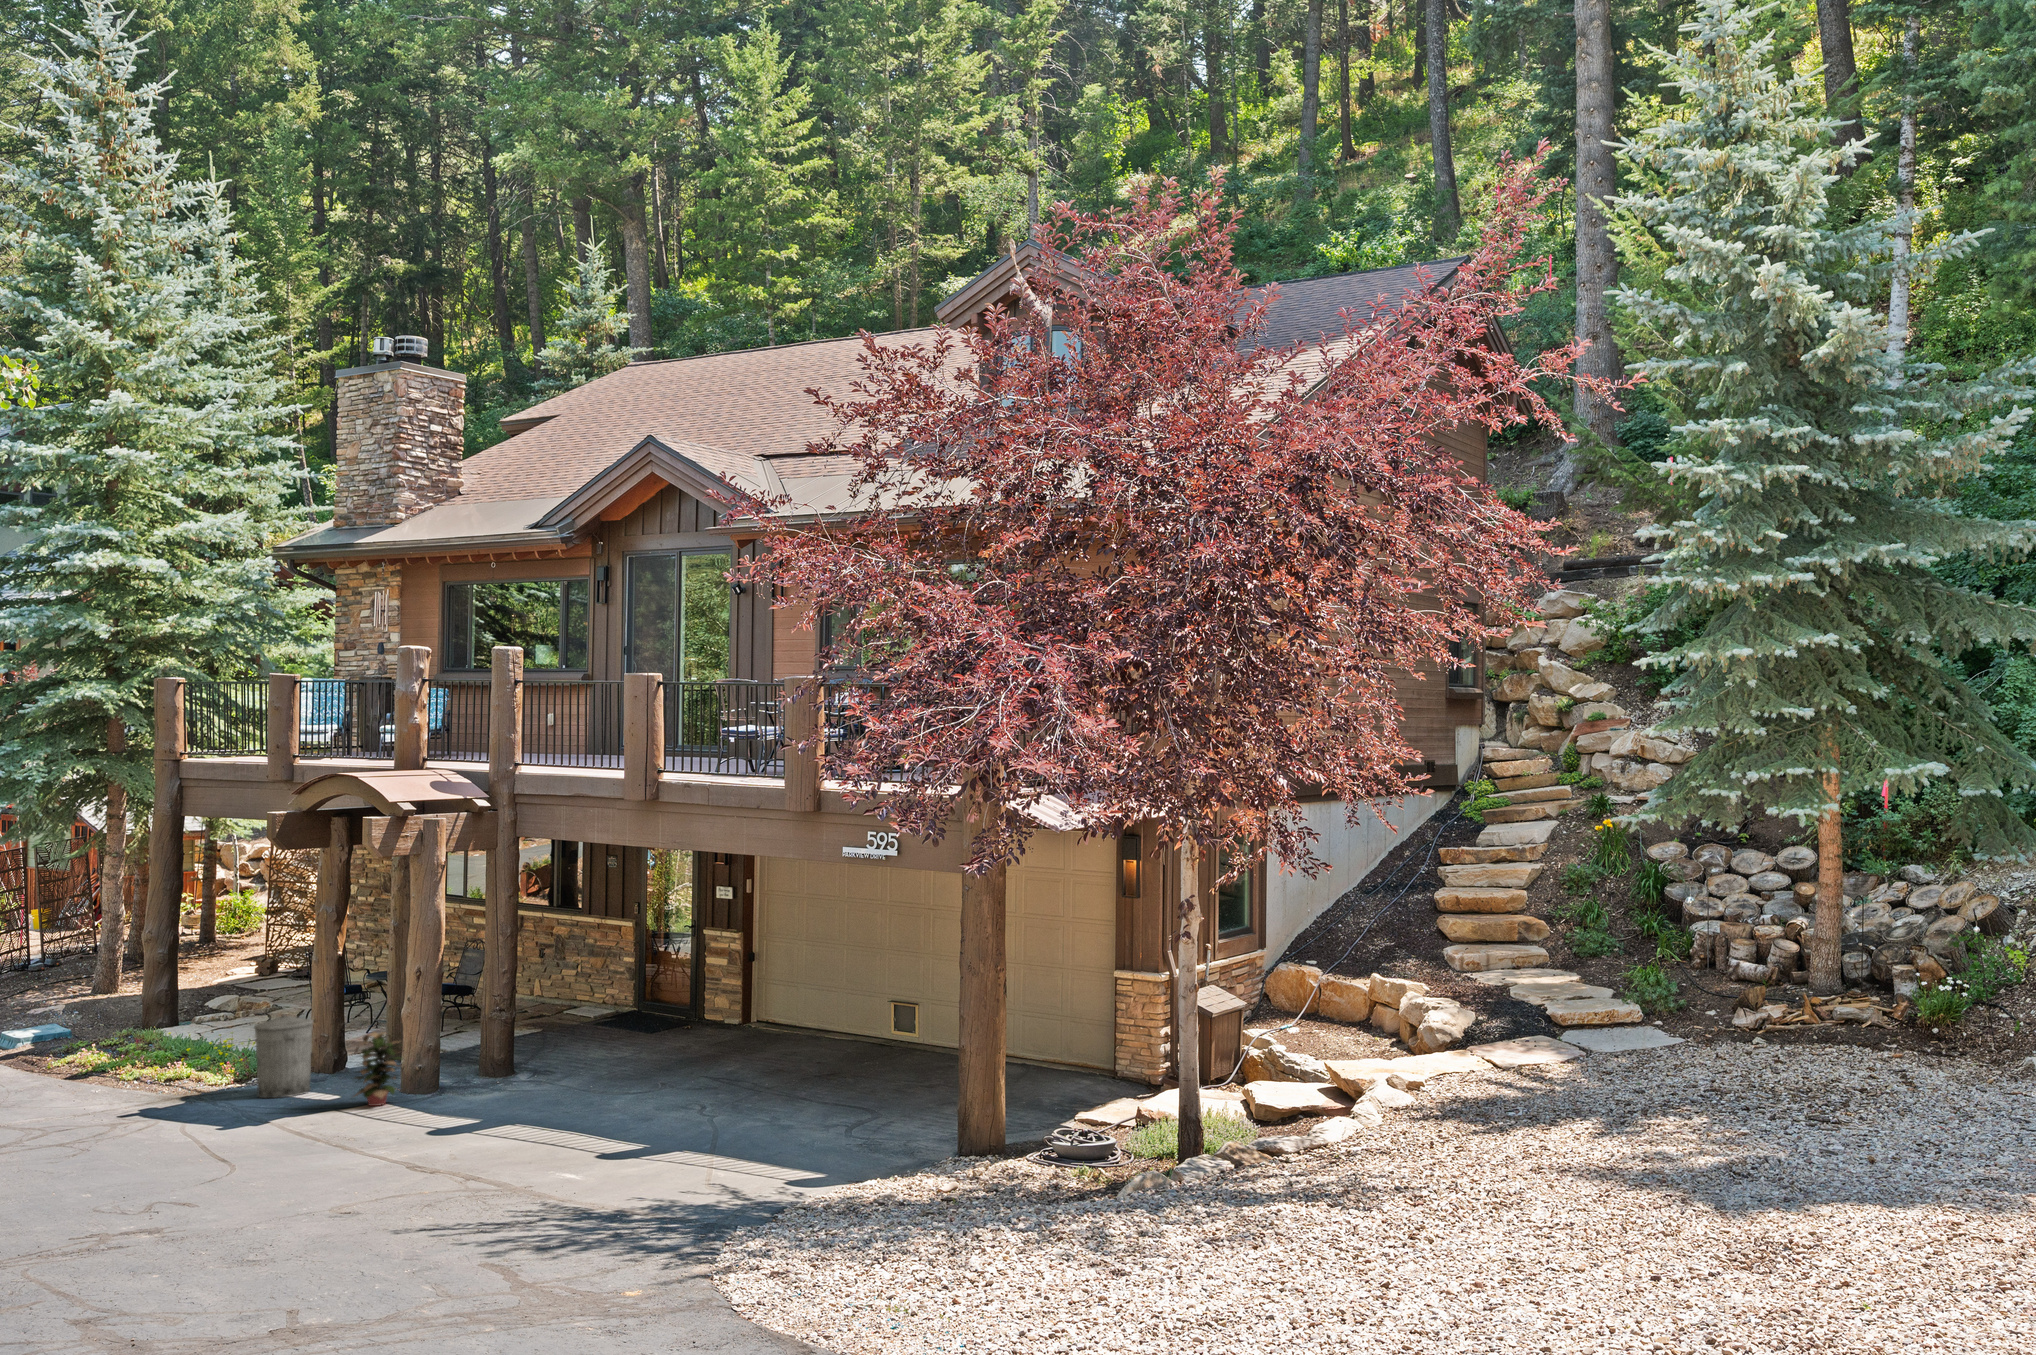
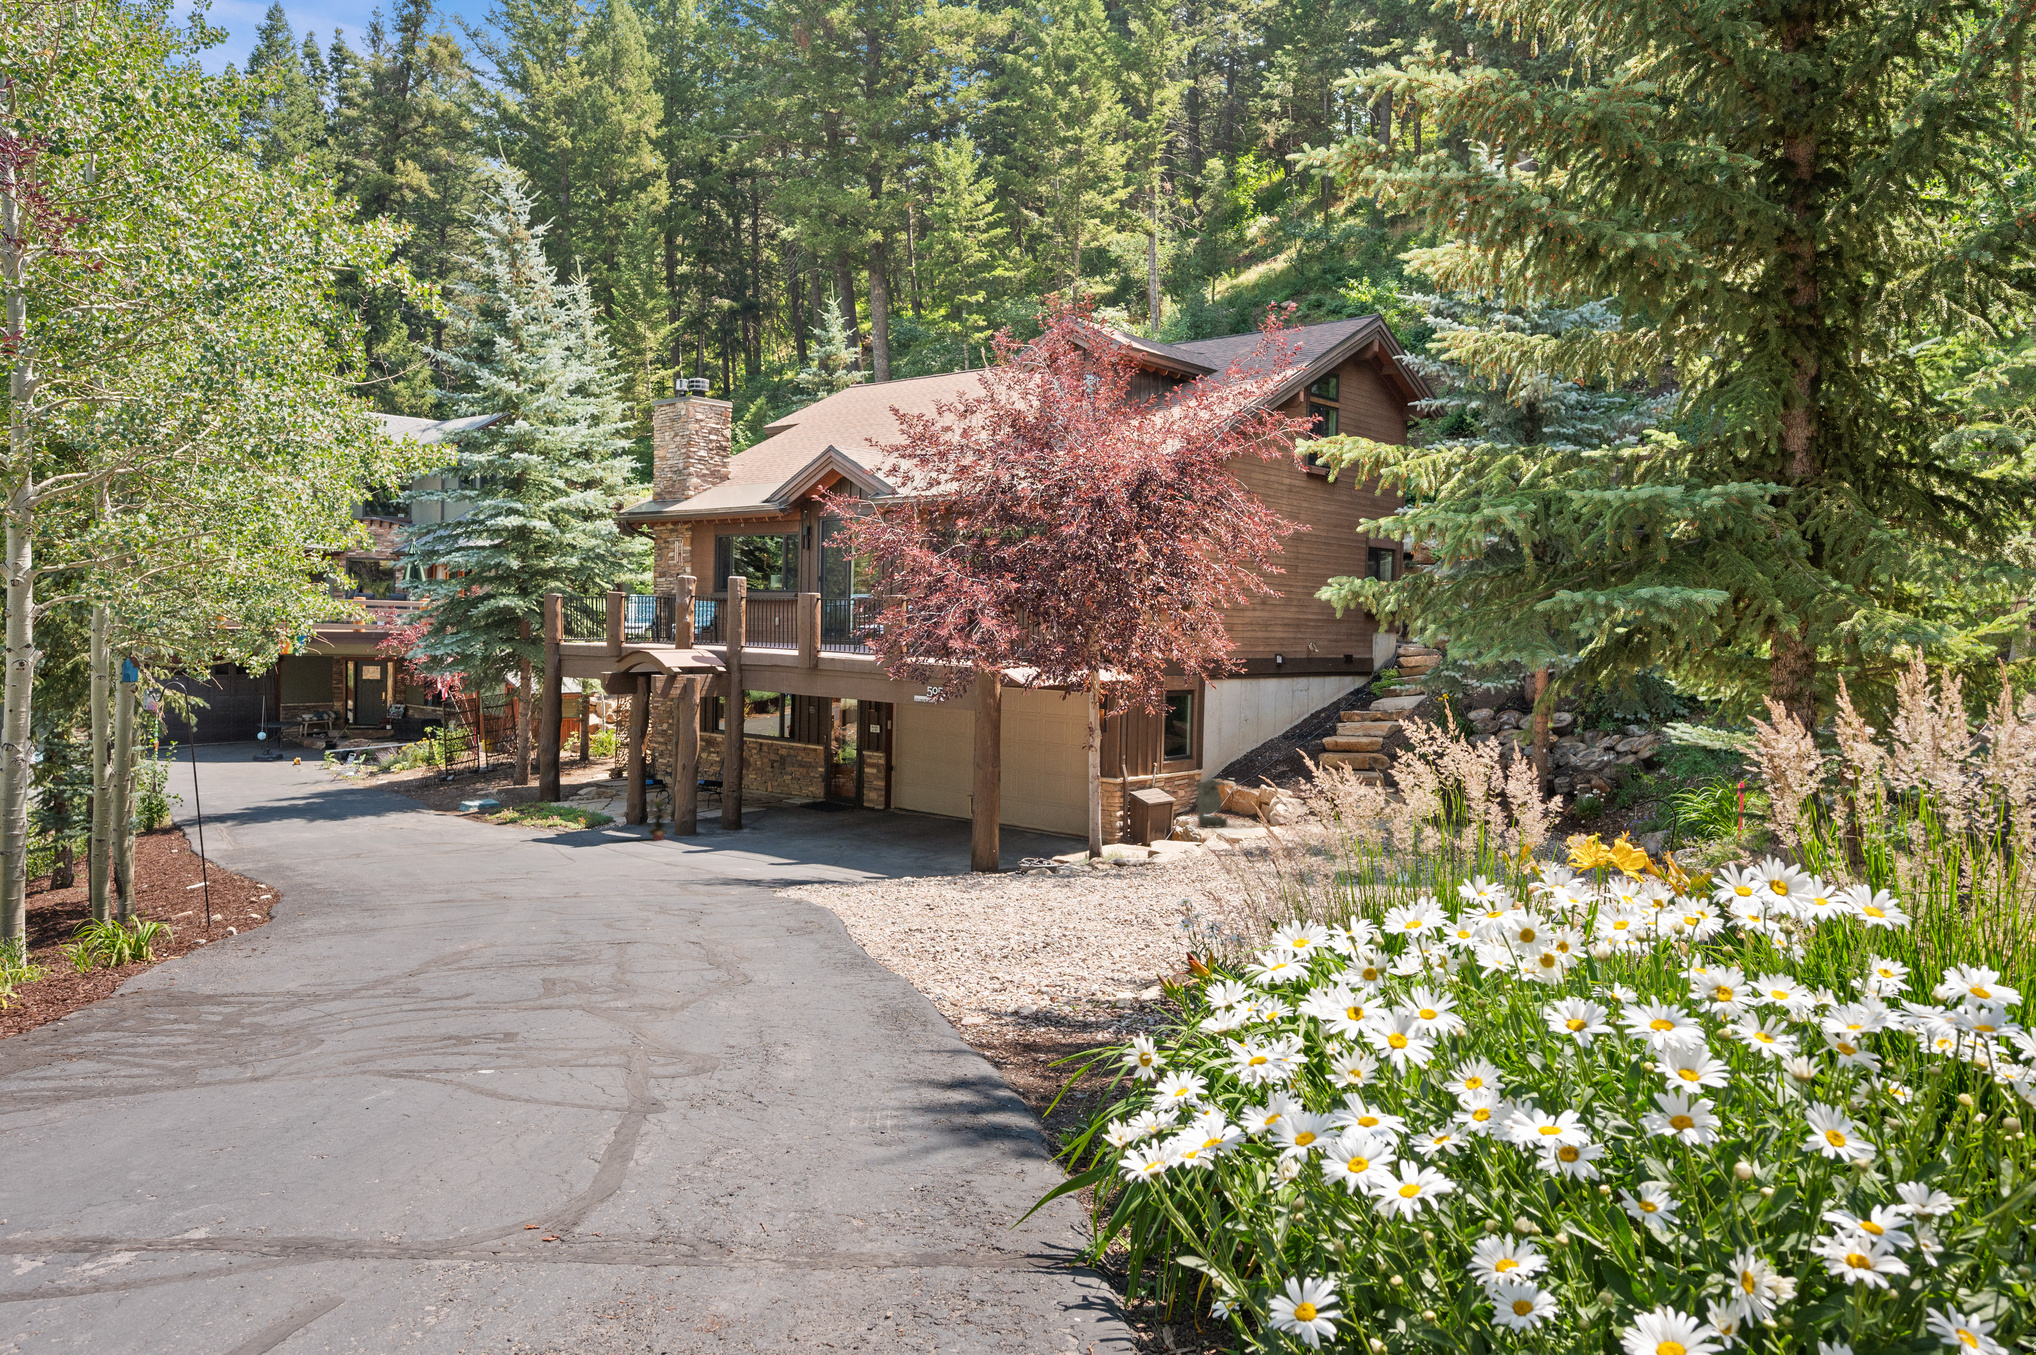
trash can: present [254,1015,313,1098] -> present [1196,779,1227,828]

